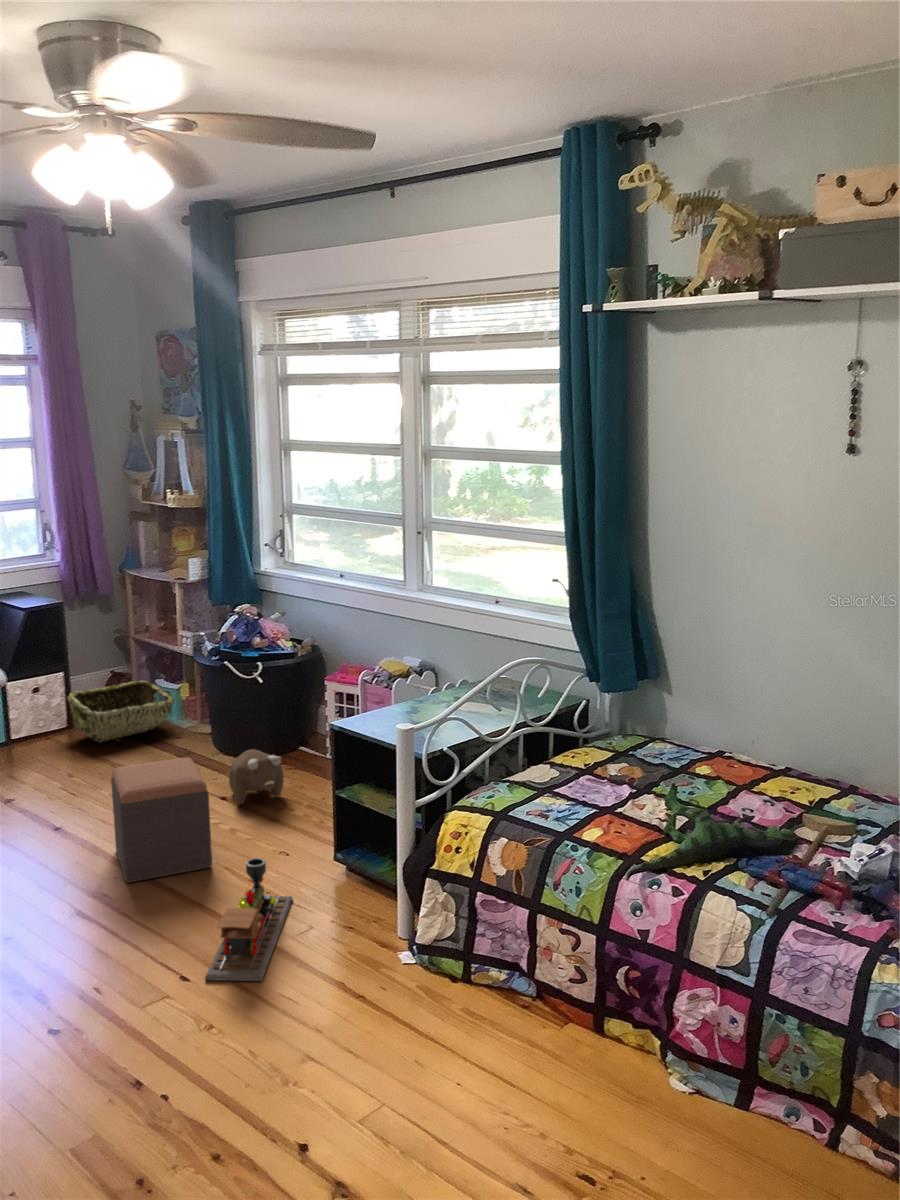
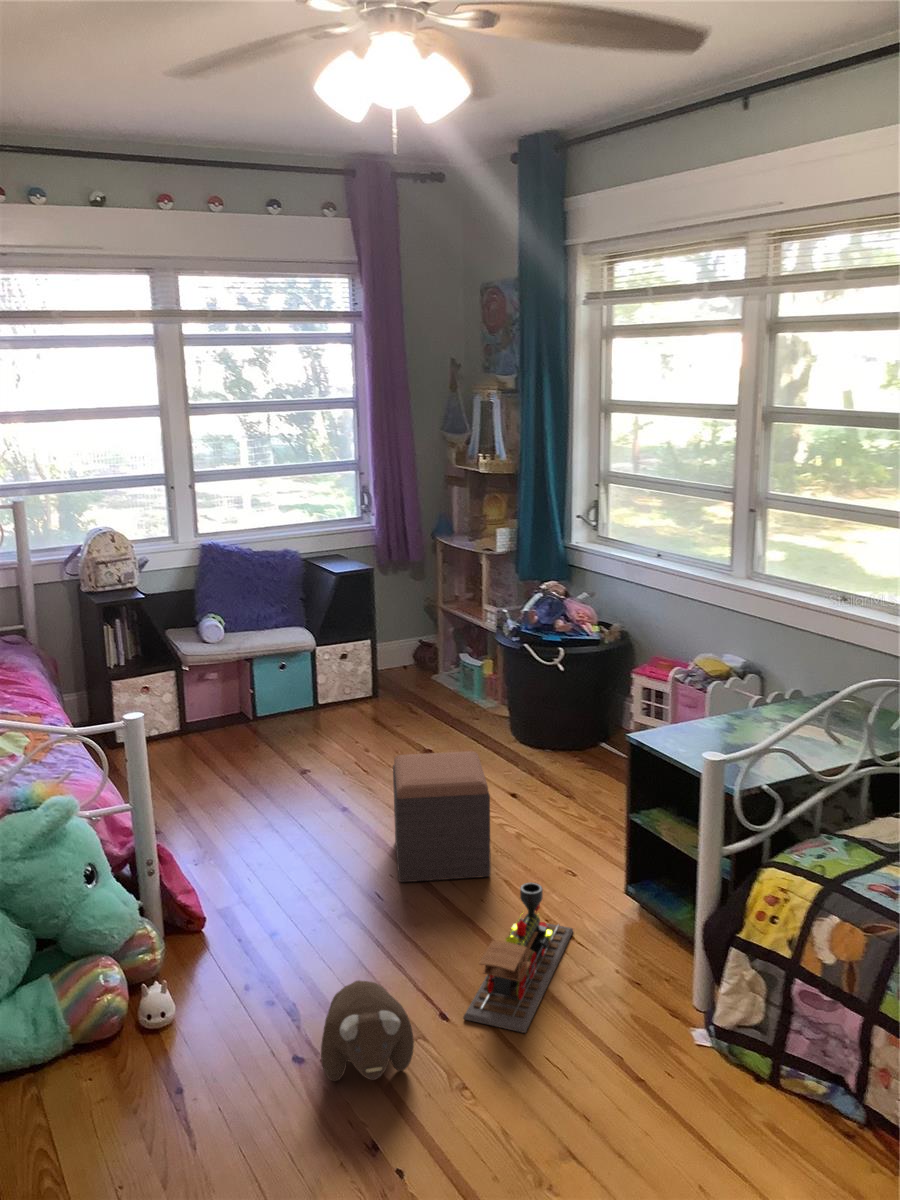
woven basket: present [68,681,174,742] -> none [370,653,476,716]
plush toy: present [229,749,284,804] -> present [321,980,414,1081]

